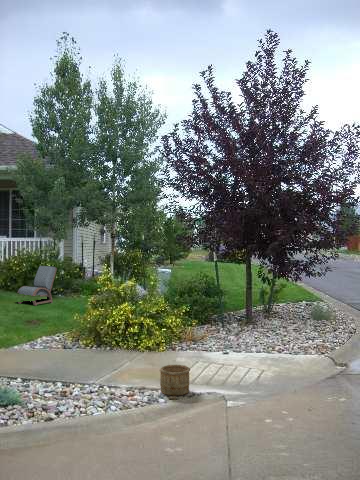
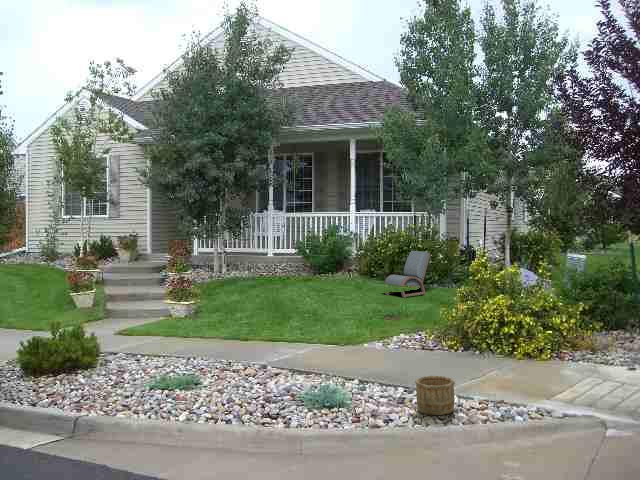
wooden bucket: present [160,365,190,396] -> present [415,376,455,415]

